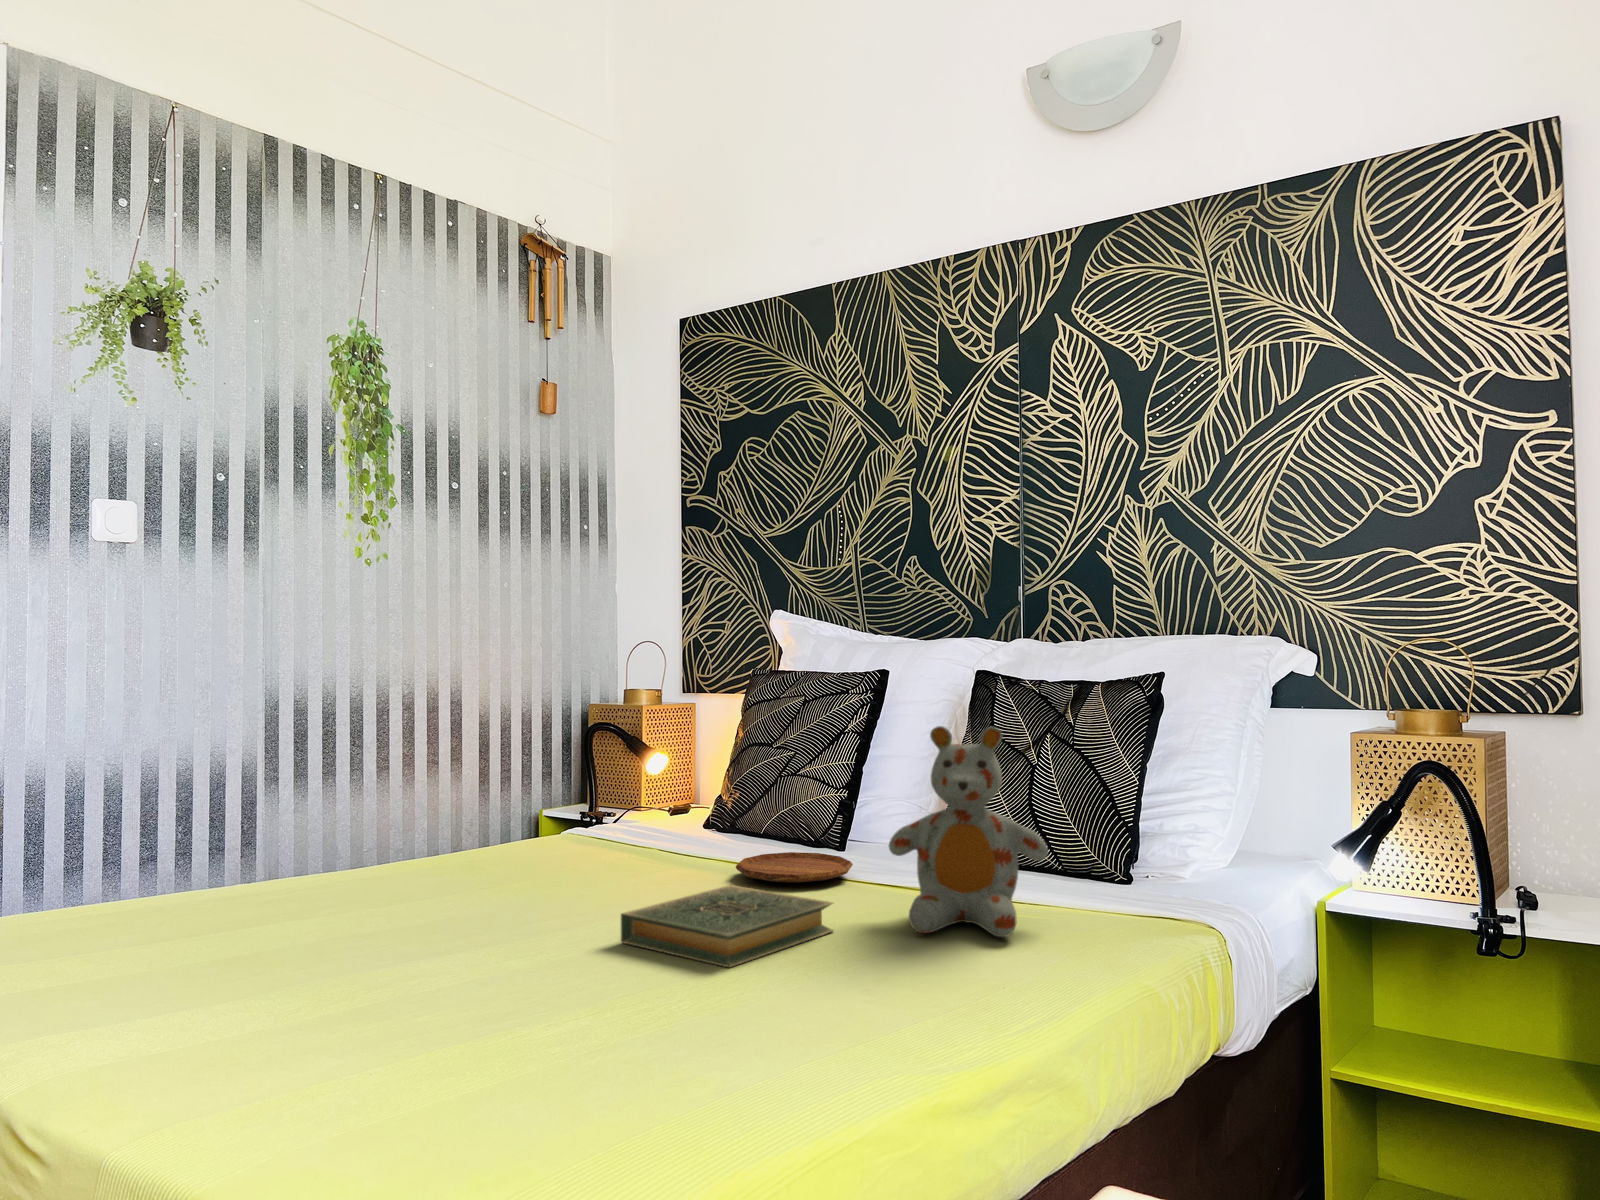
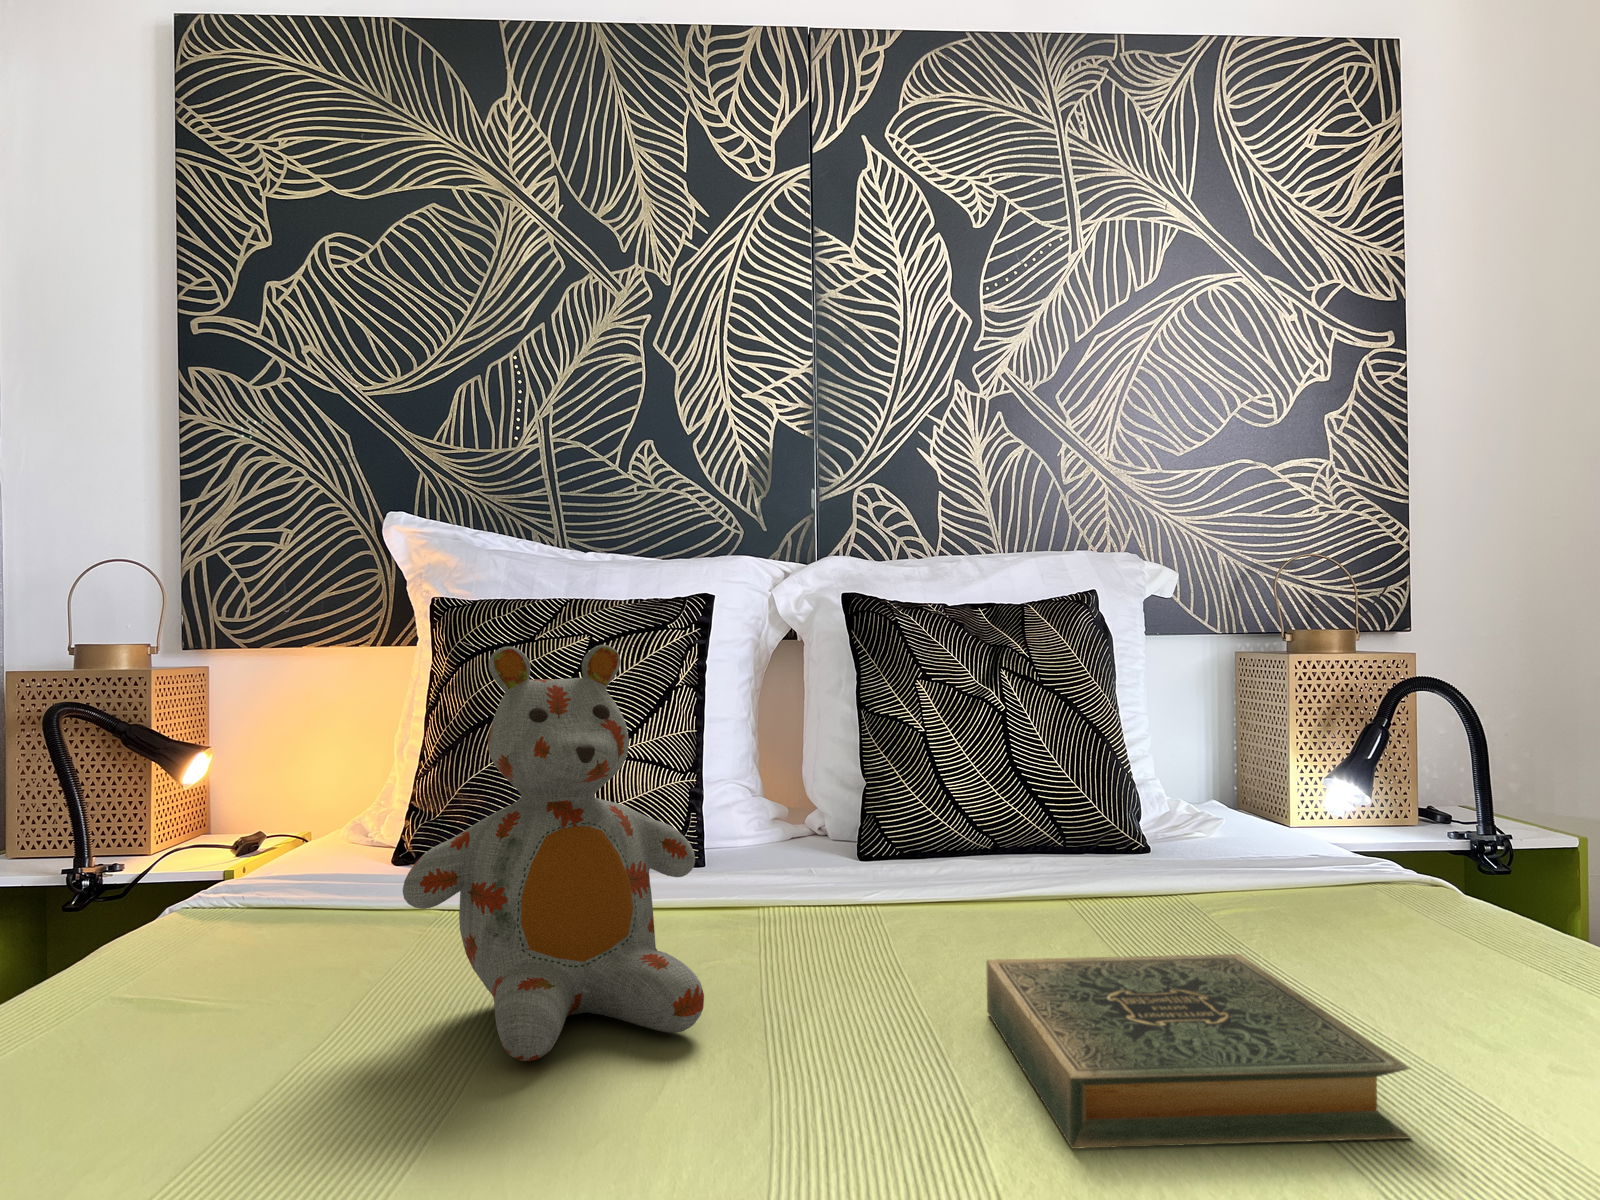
stuffed bear: present [889,726,1048,937] -> present [403,645,704,1061]
tray: present [736,852,853,883] -> none [752,879,958,941]

